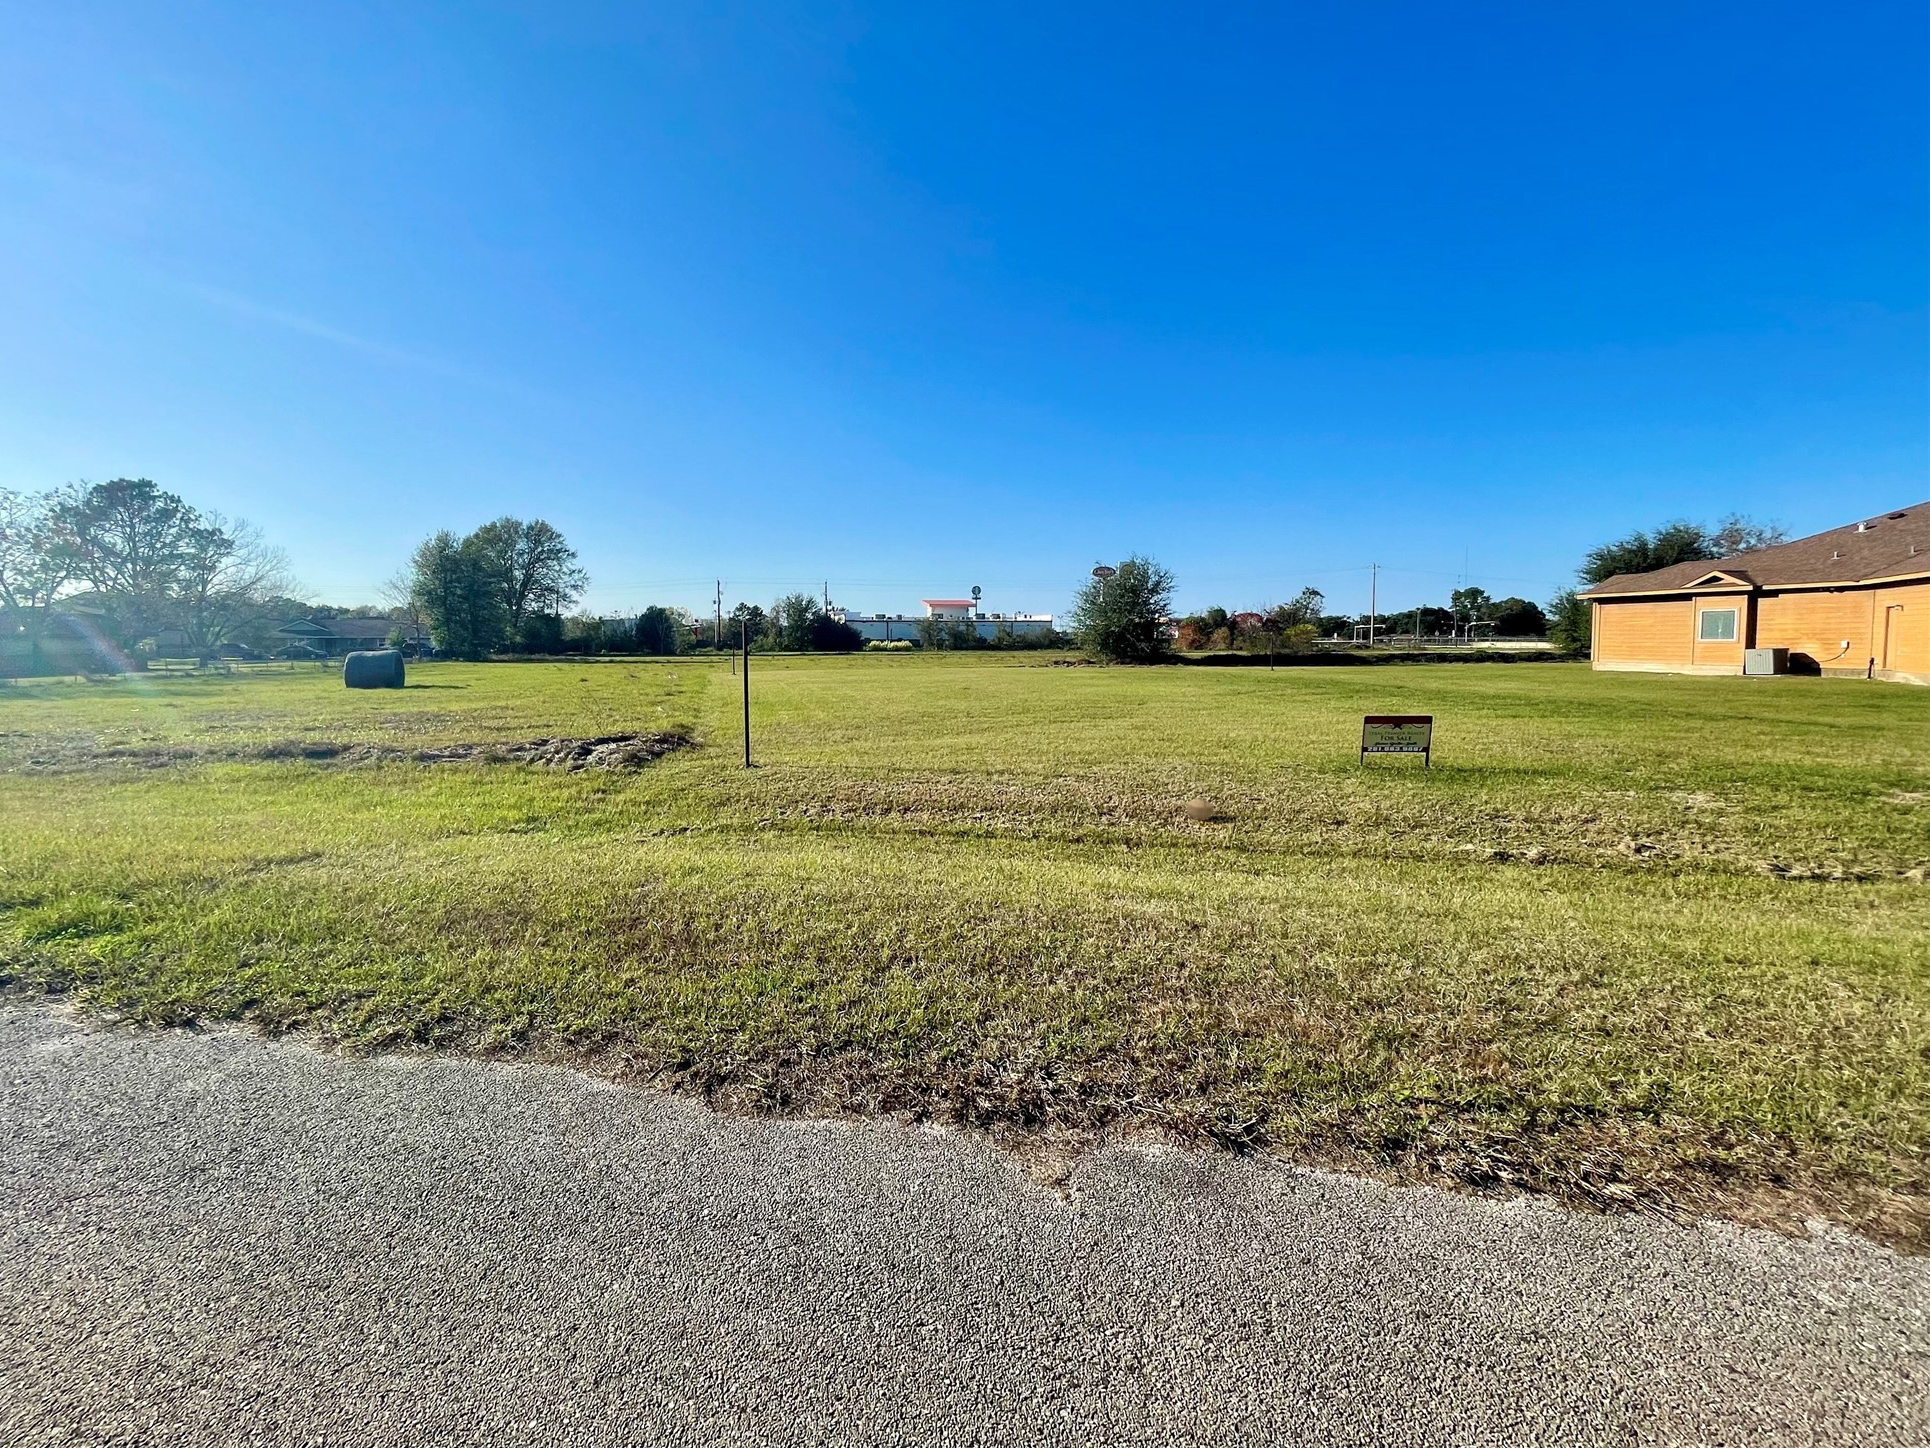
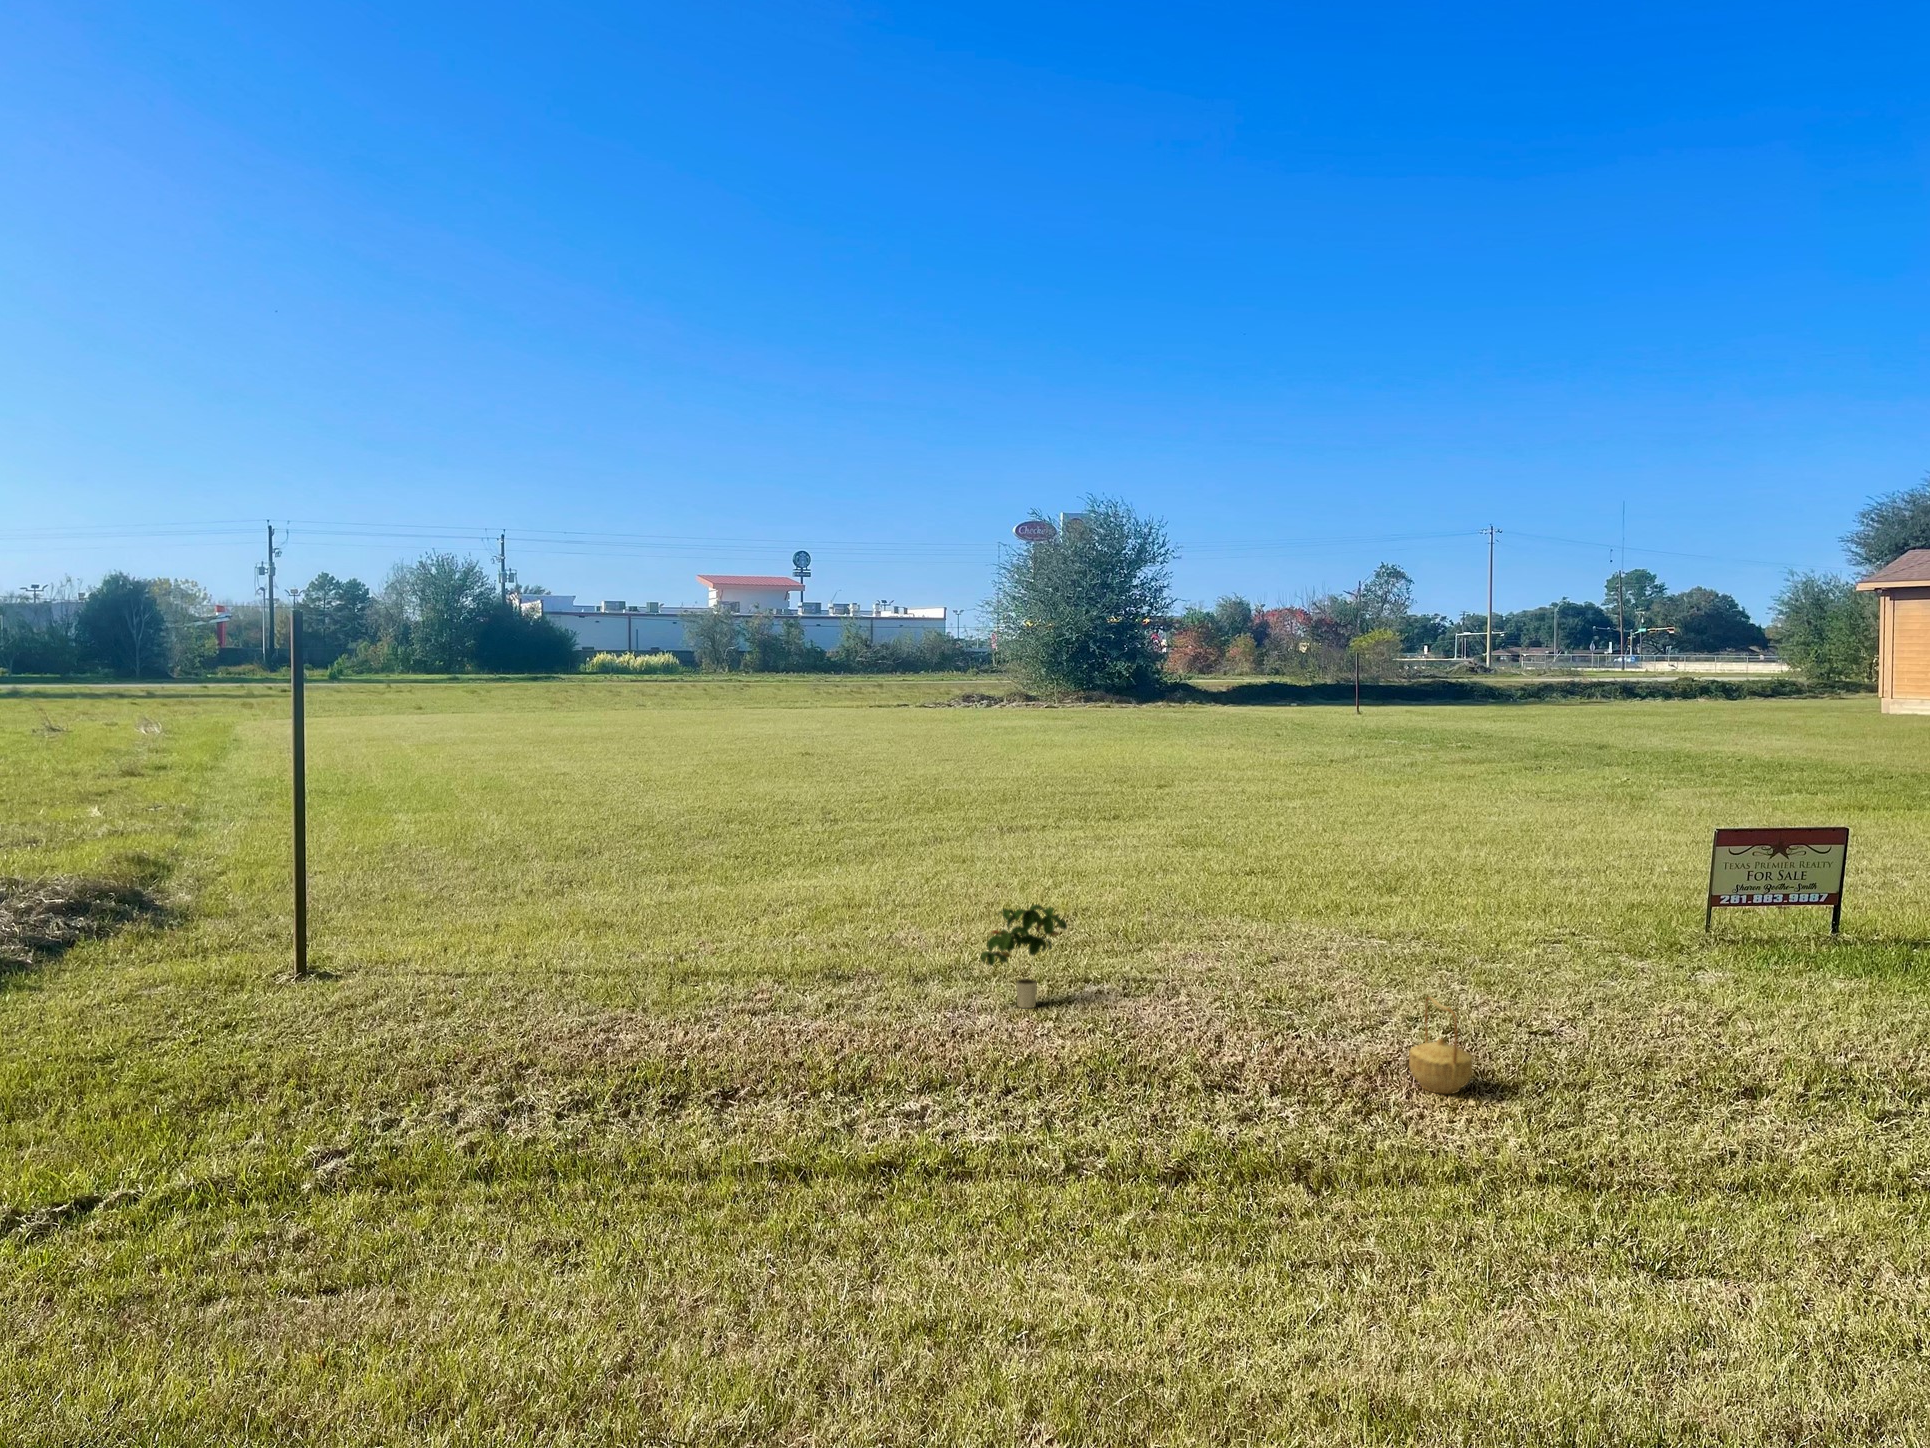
potted plant: none [1008,742,1046,785] -> present [980,904,1067,1008]

